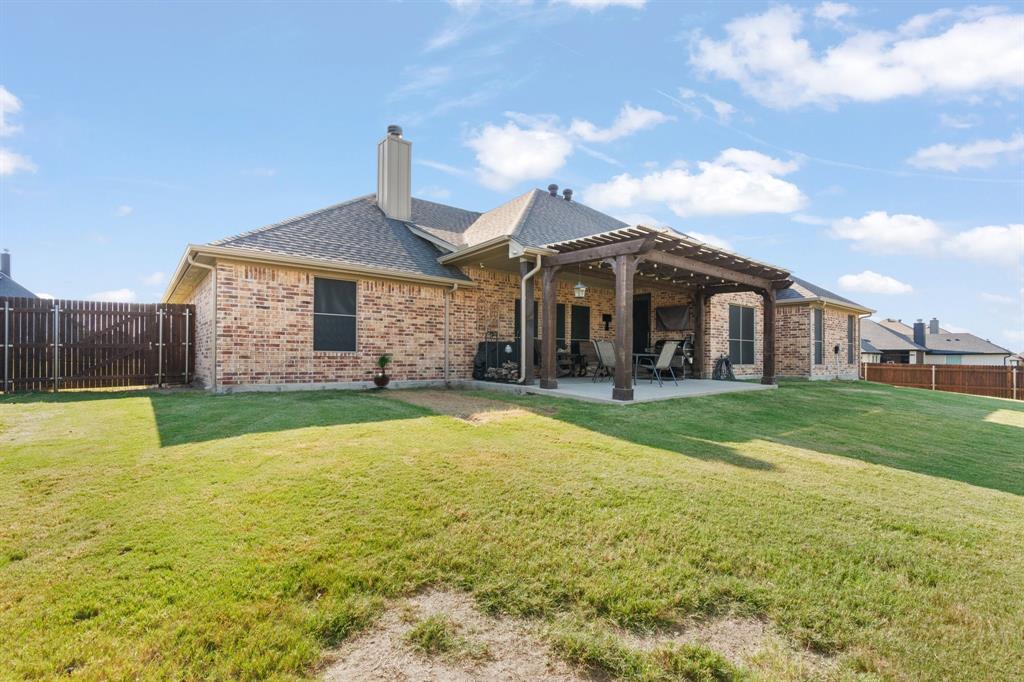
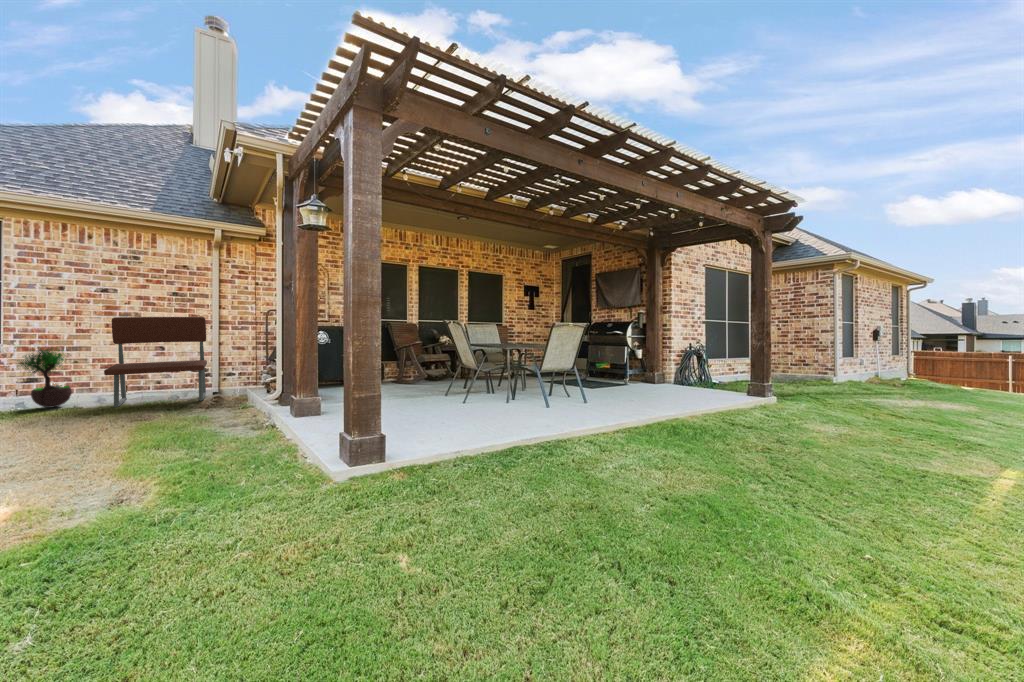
bench: none [407,336,458,388] -> present [104,317,207,407]

